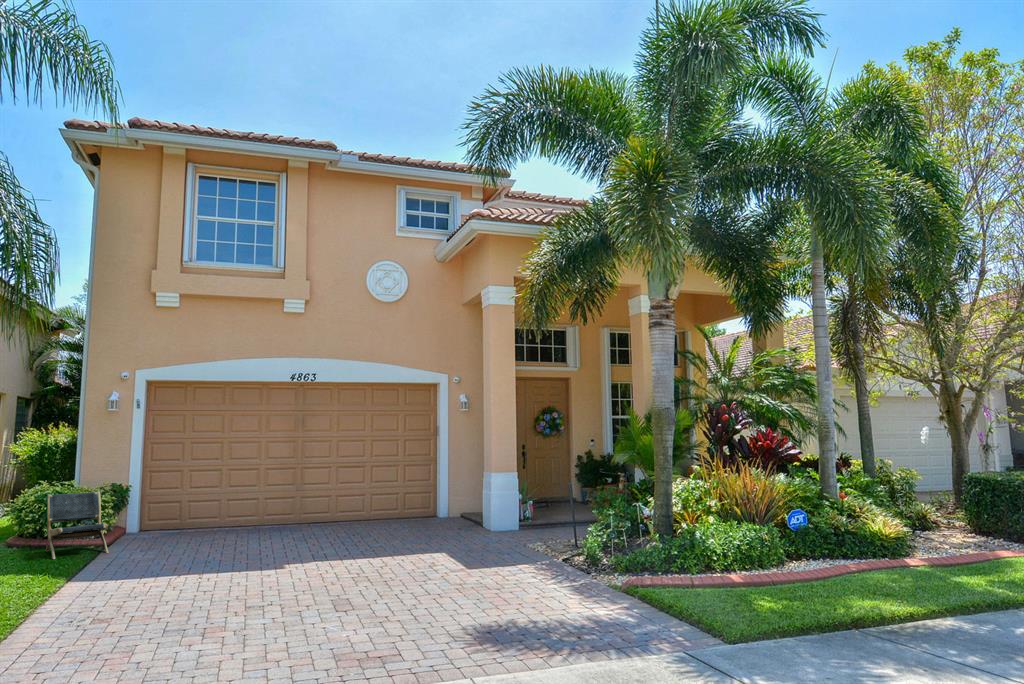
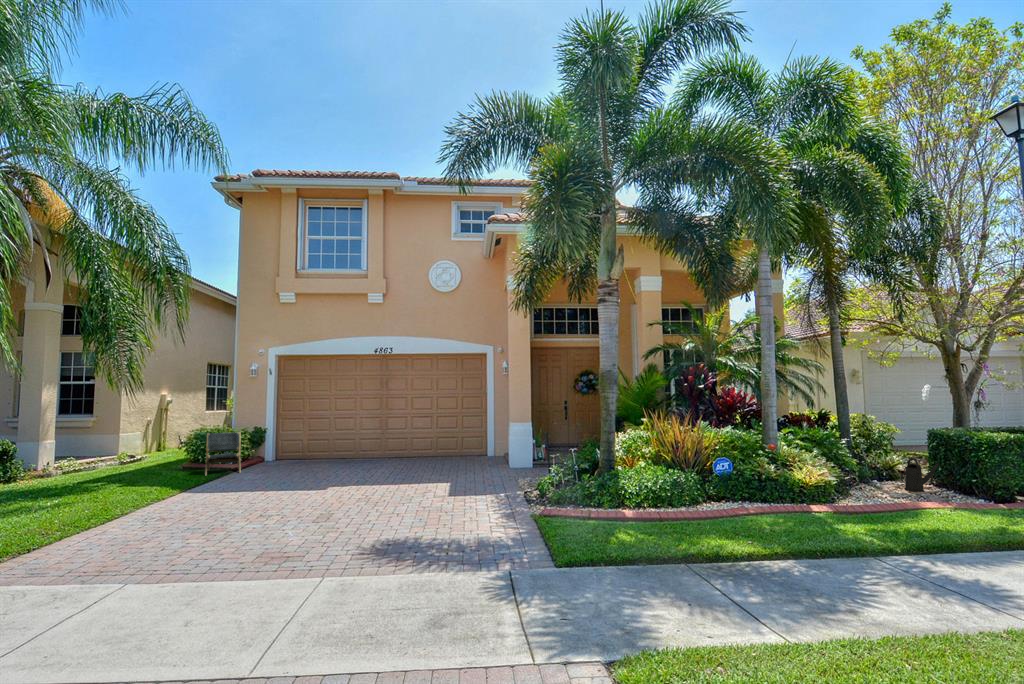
watering can: none [937,503,968,539] -> present [901,458,939,492]

